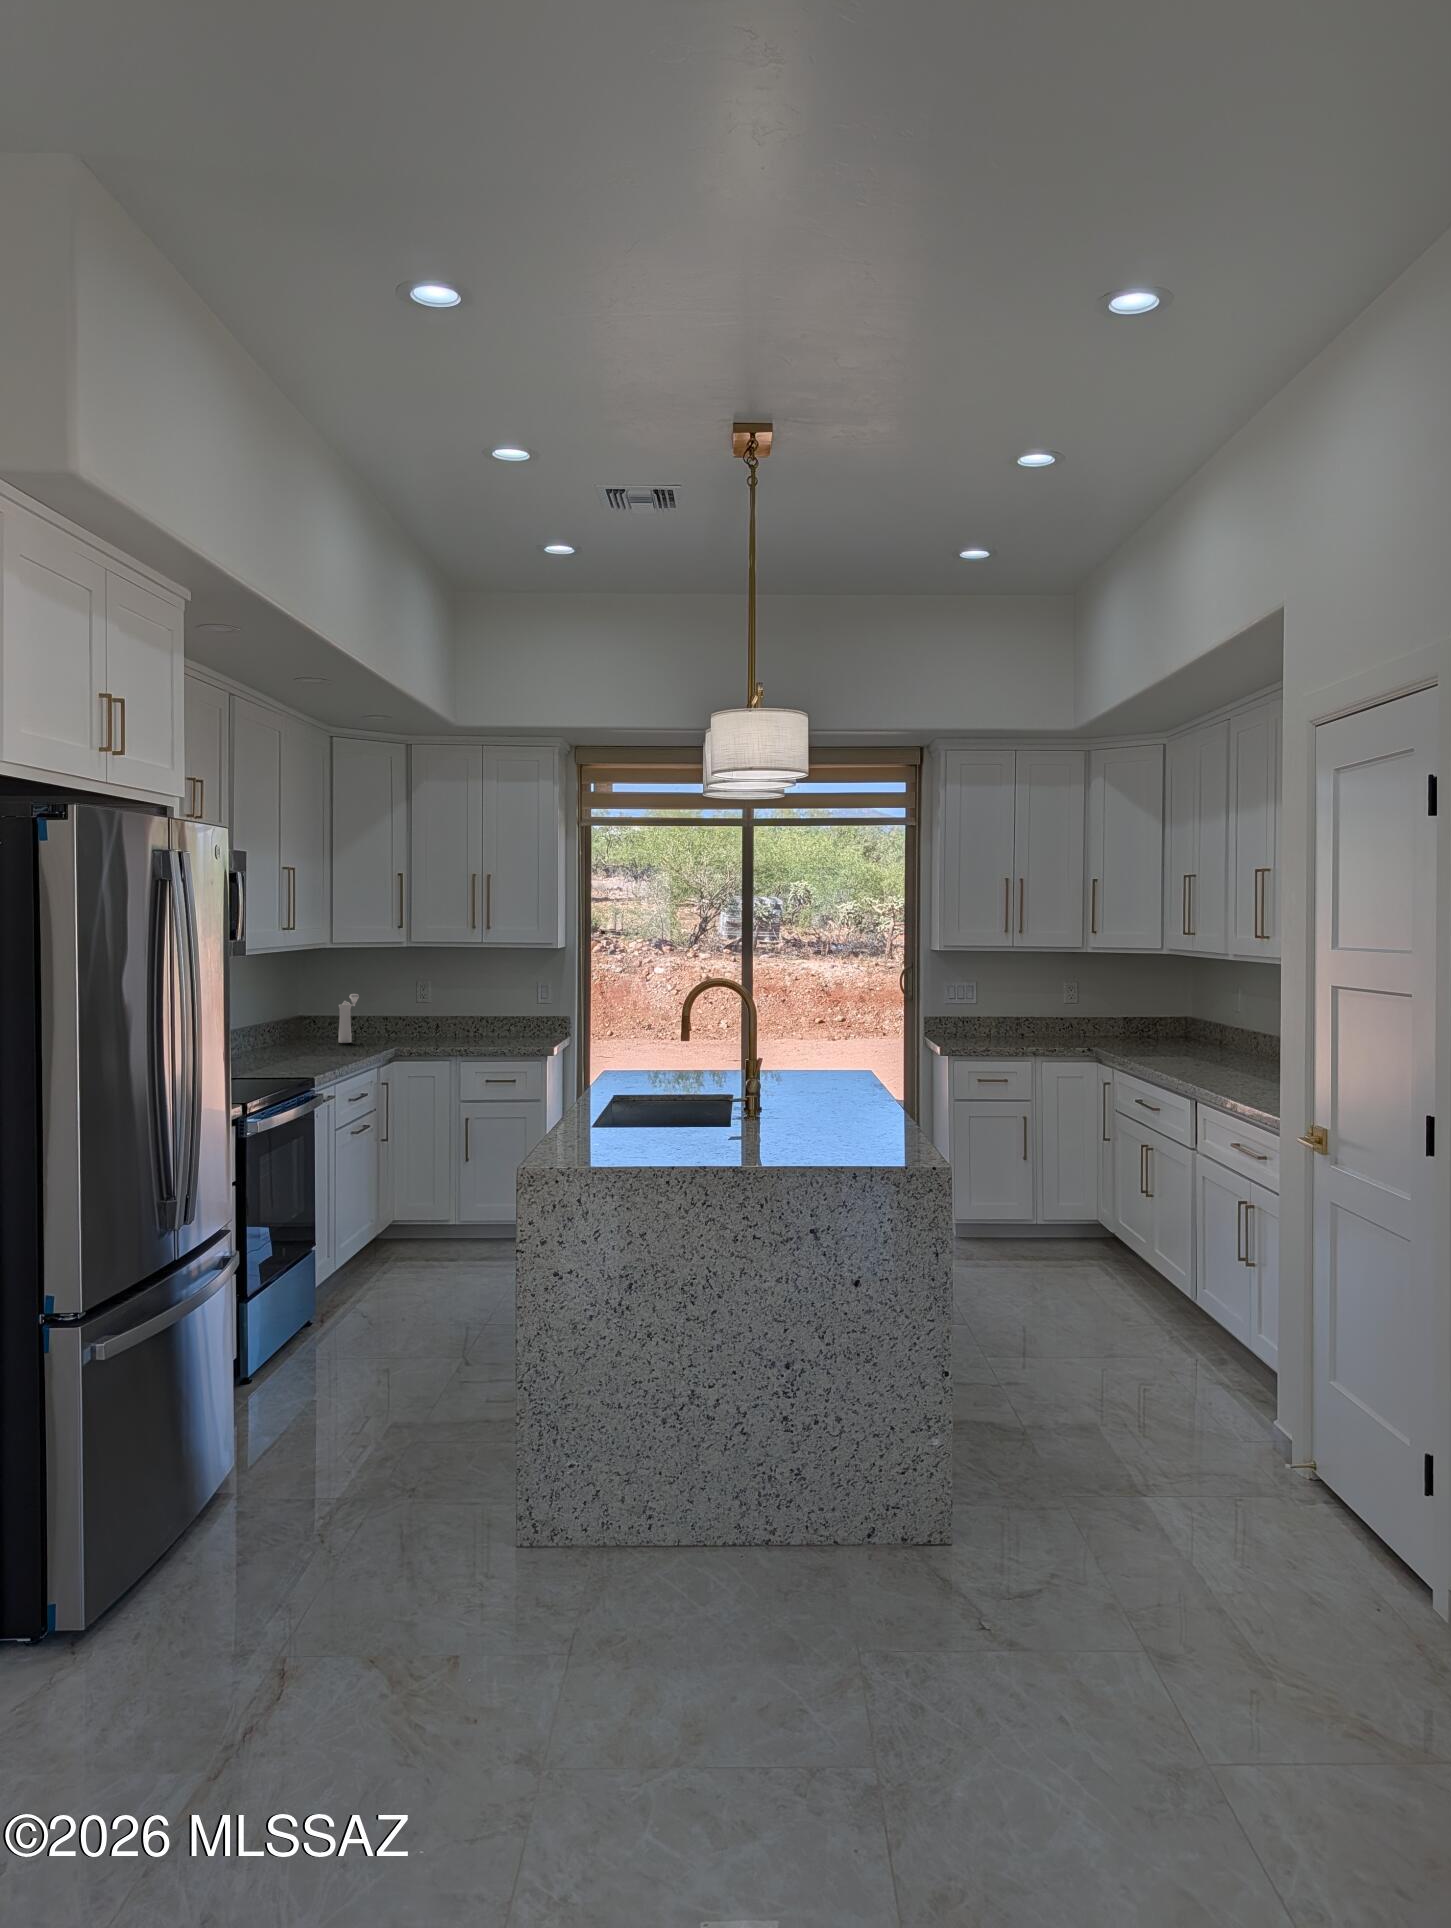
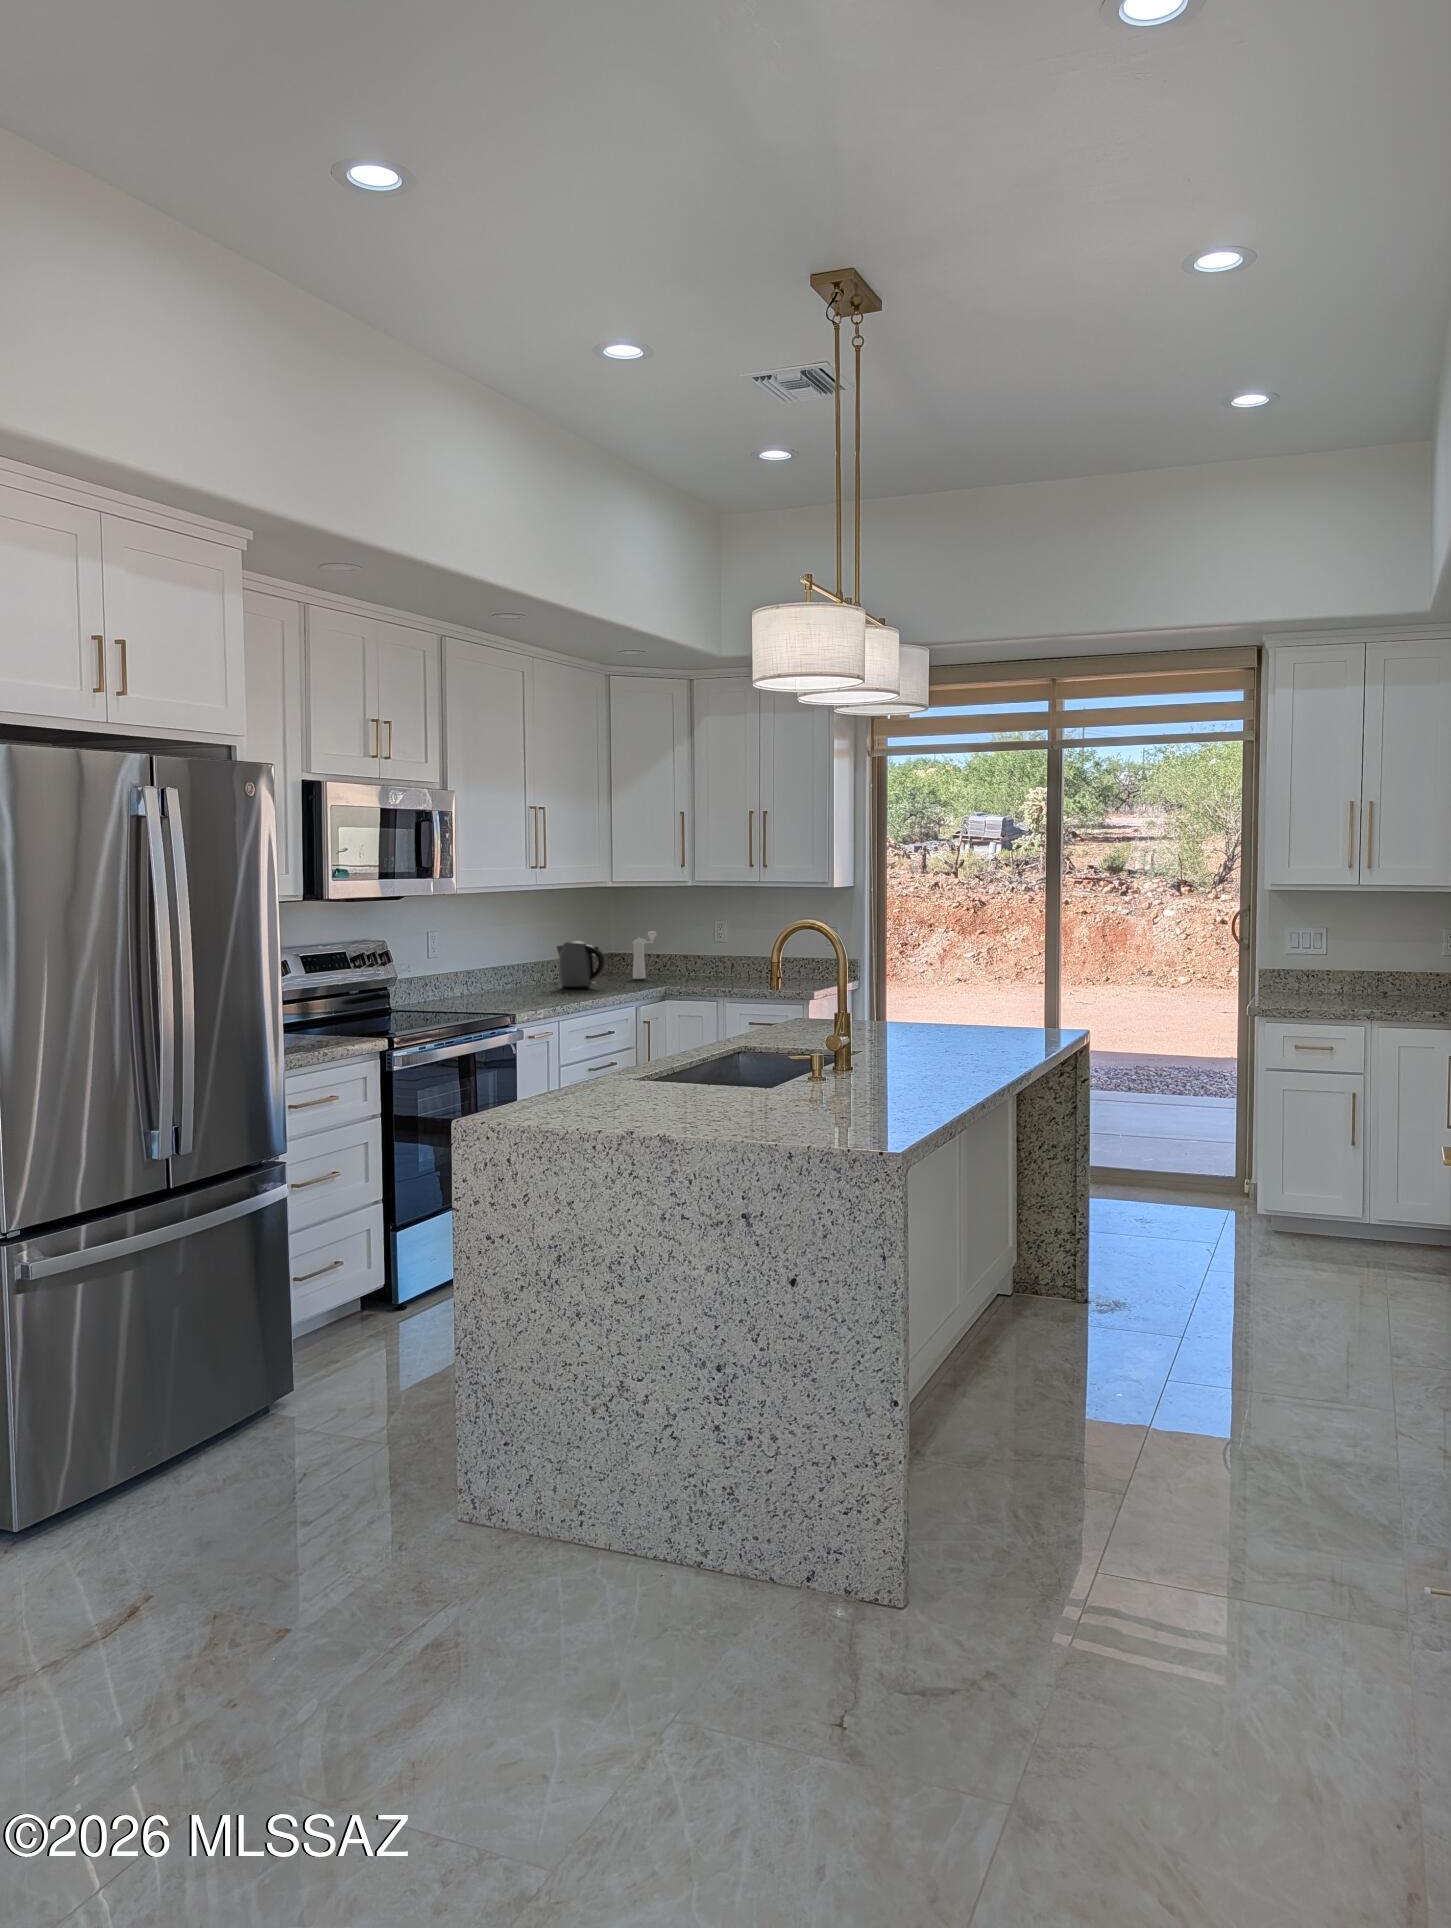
kettle: none [282,1004,336,1054] -> present [557,941,605,989]

